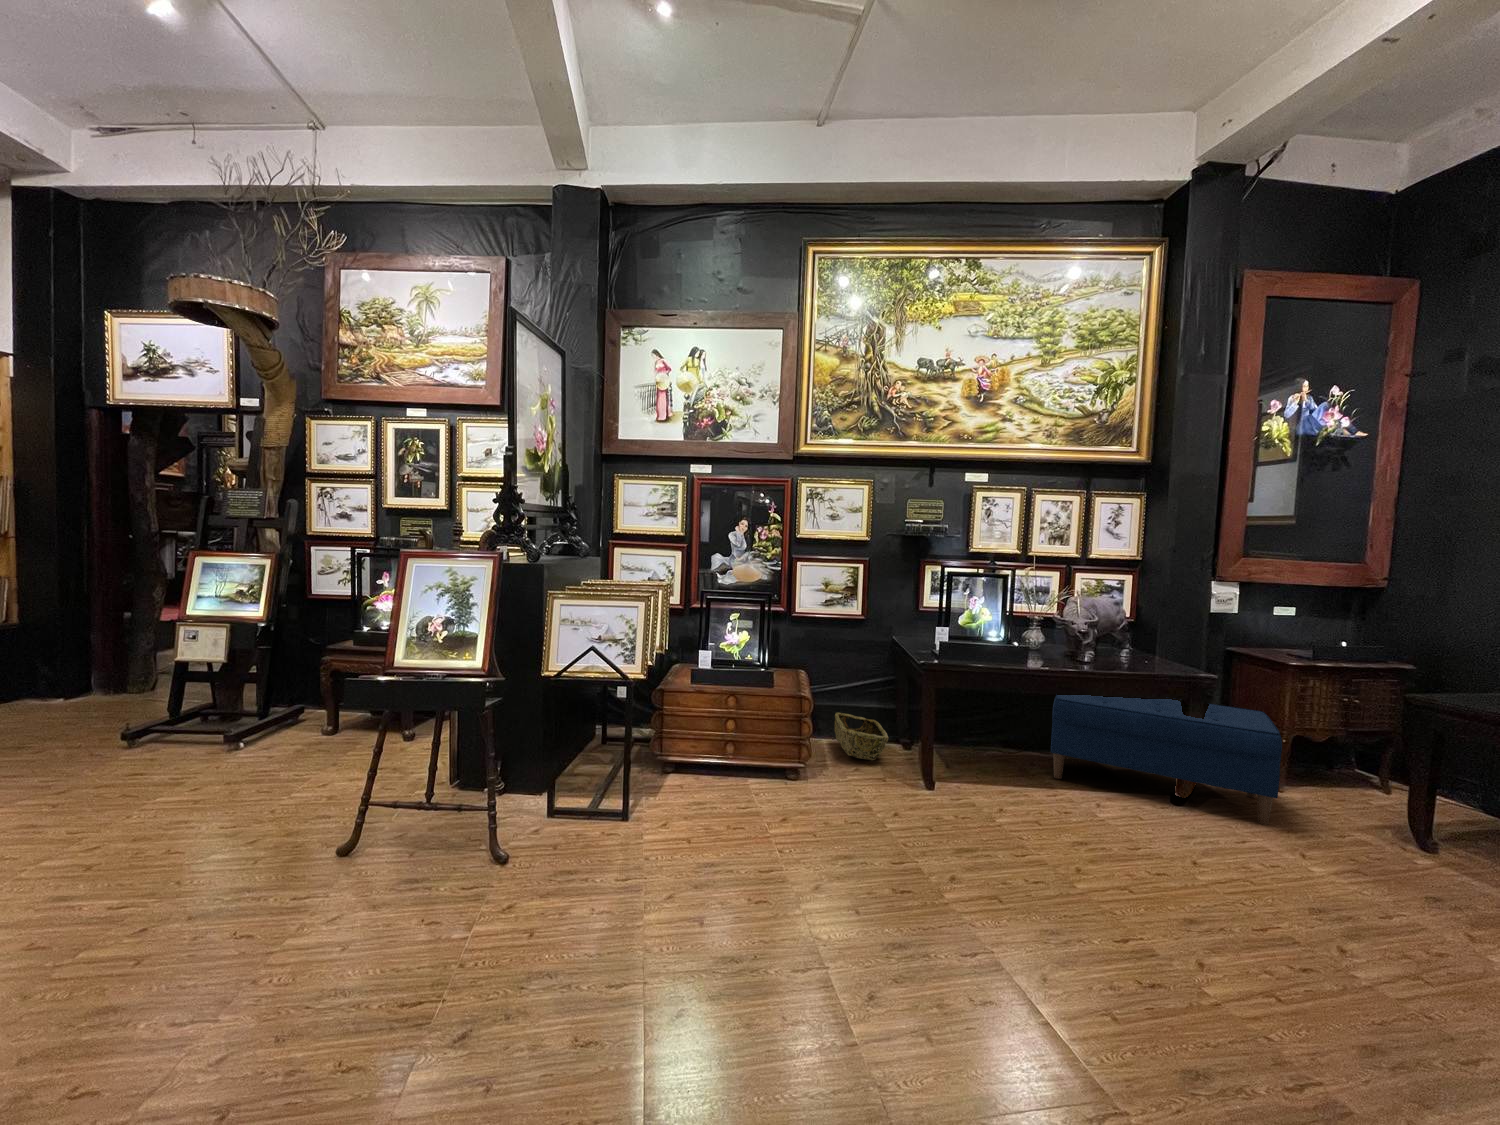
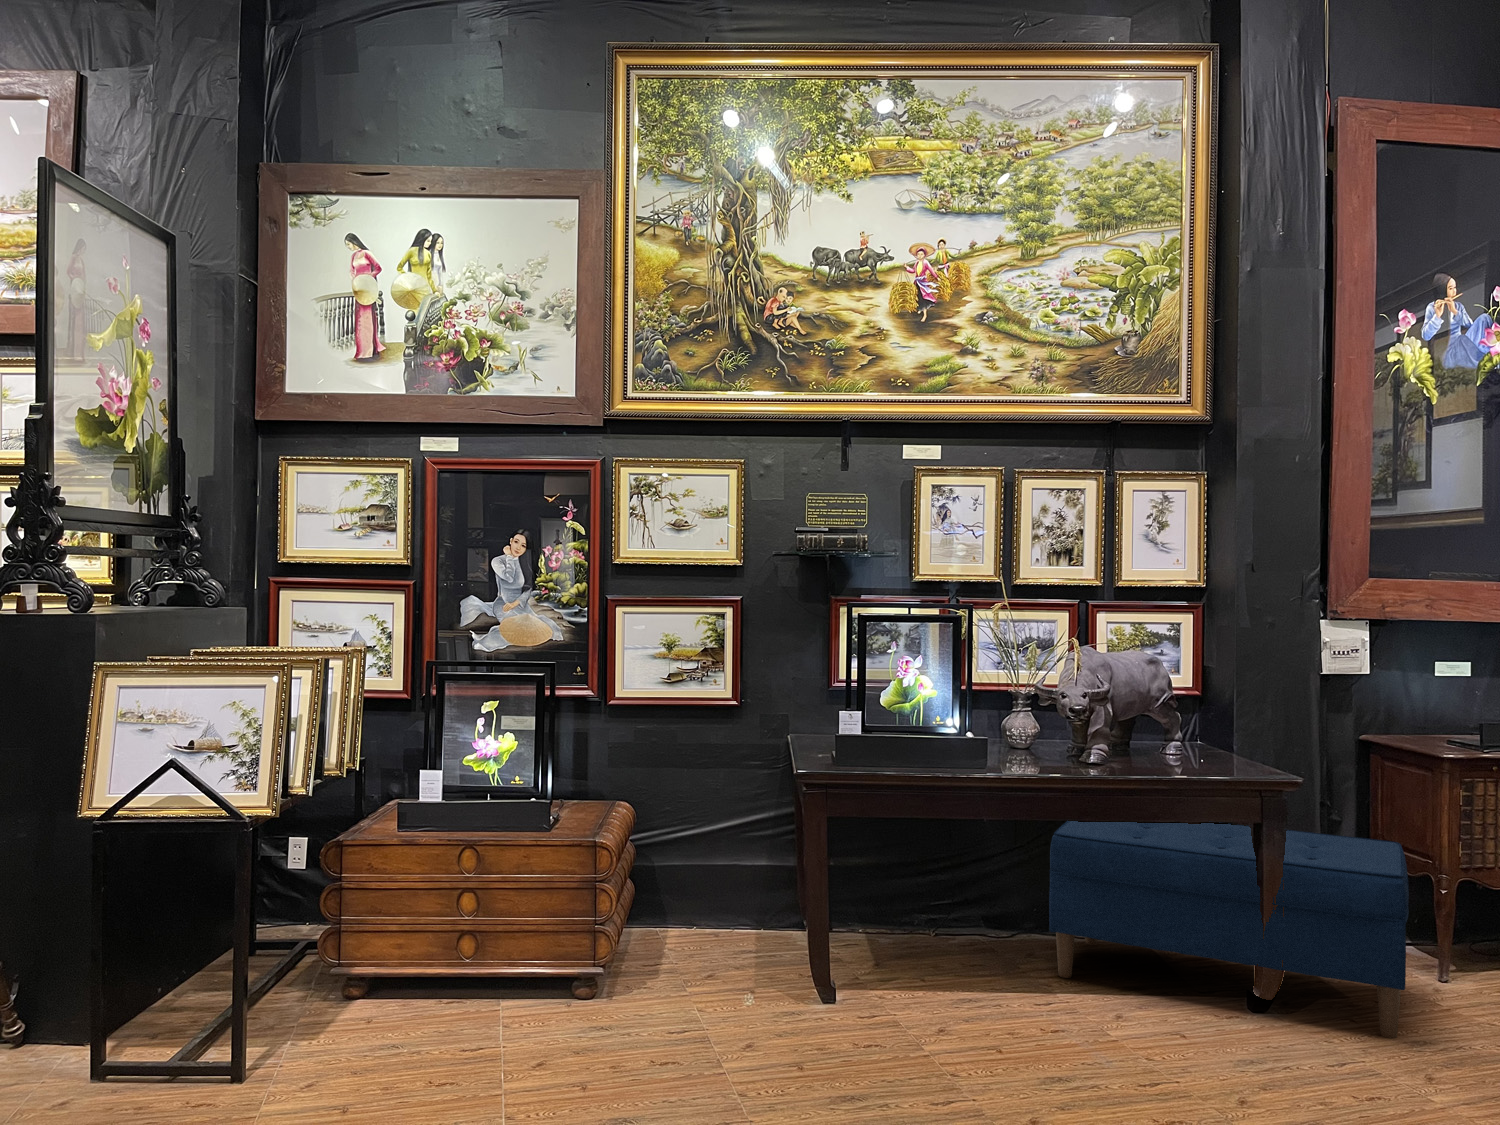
woven basket: present [834,712,889,760] -> none [684,877,770,960]

